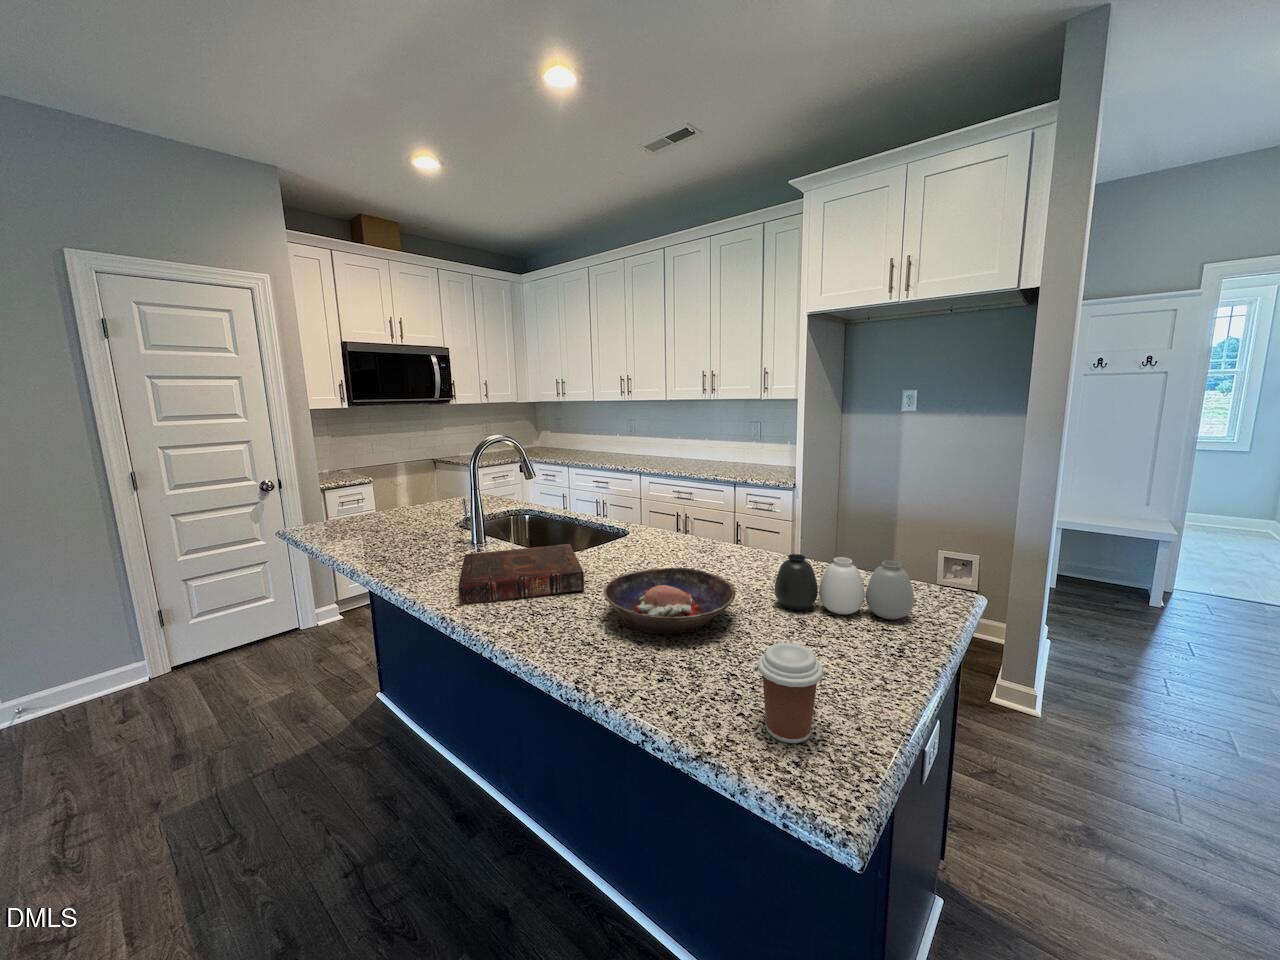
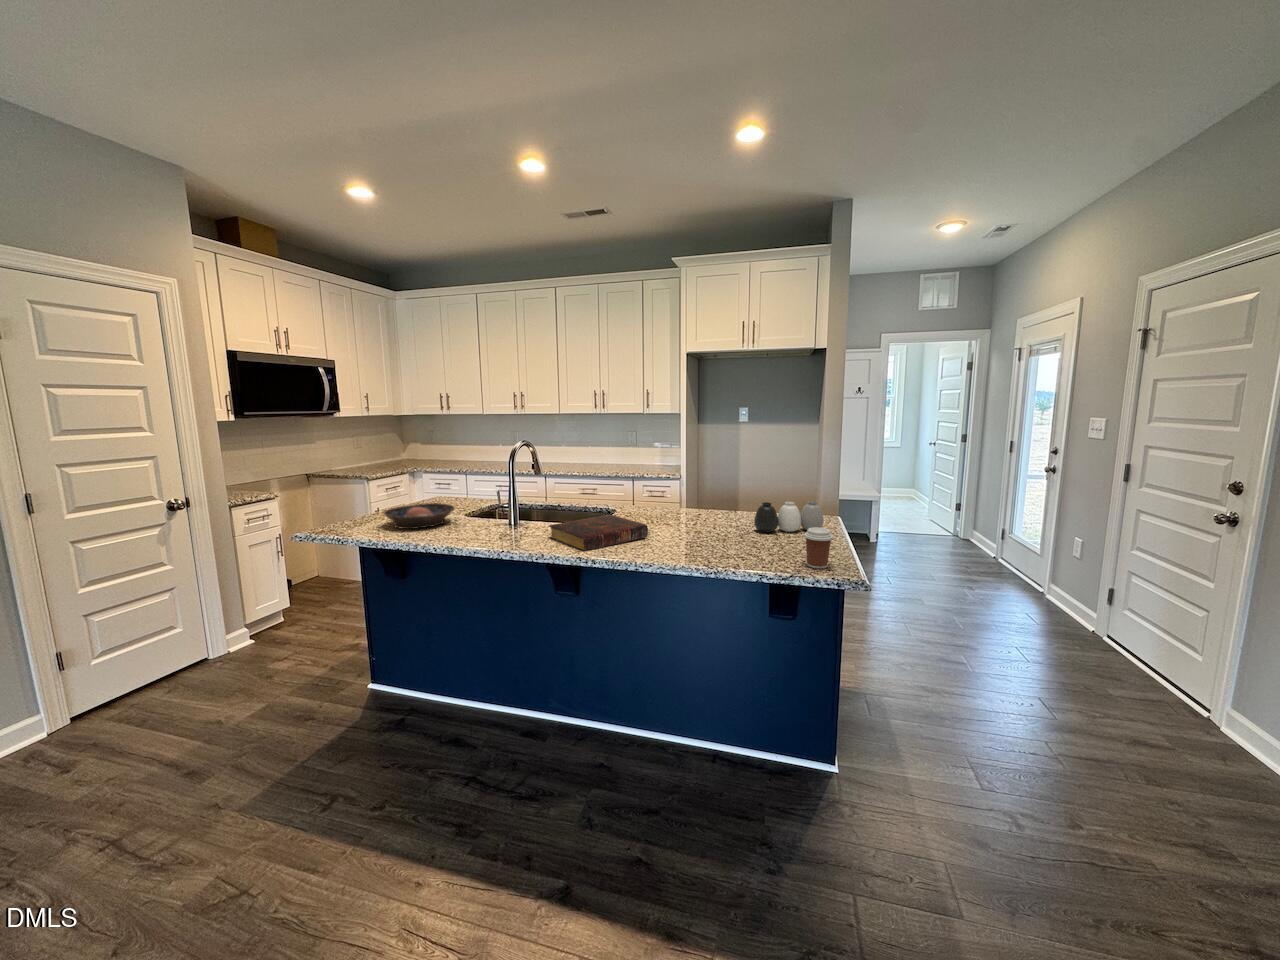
bowl: present [604,567,736,635] -> present [384,503,454,529]

